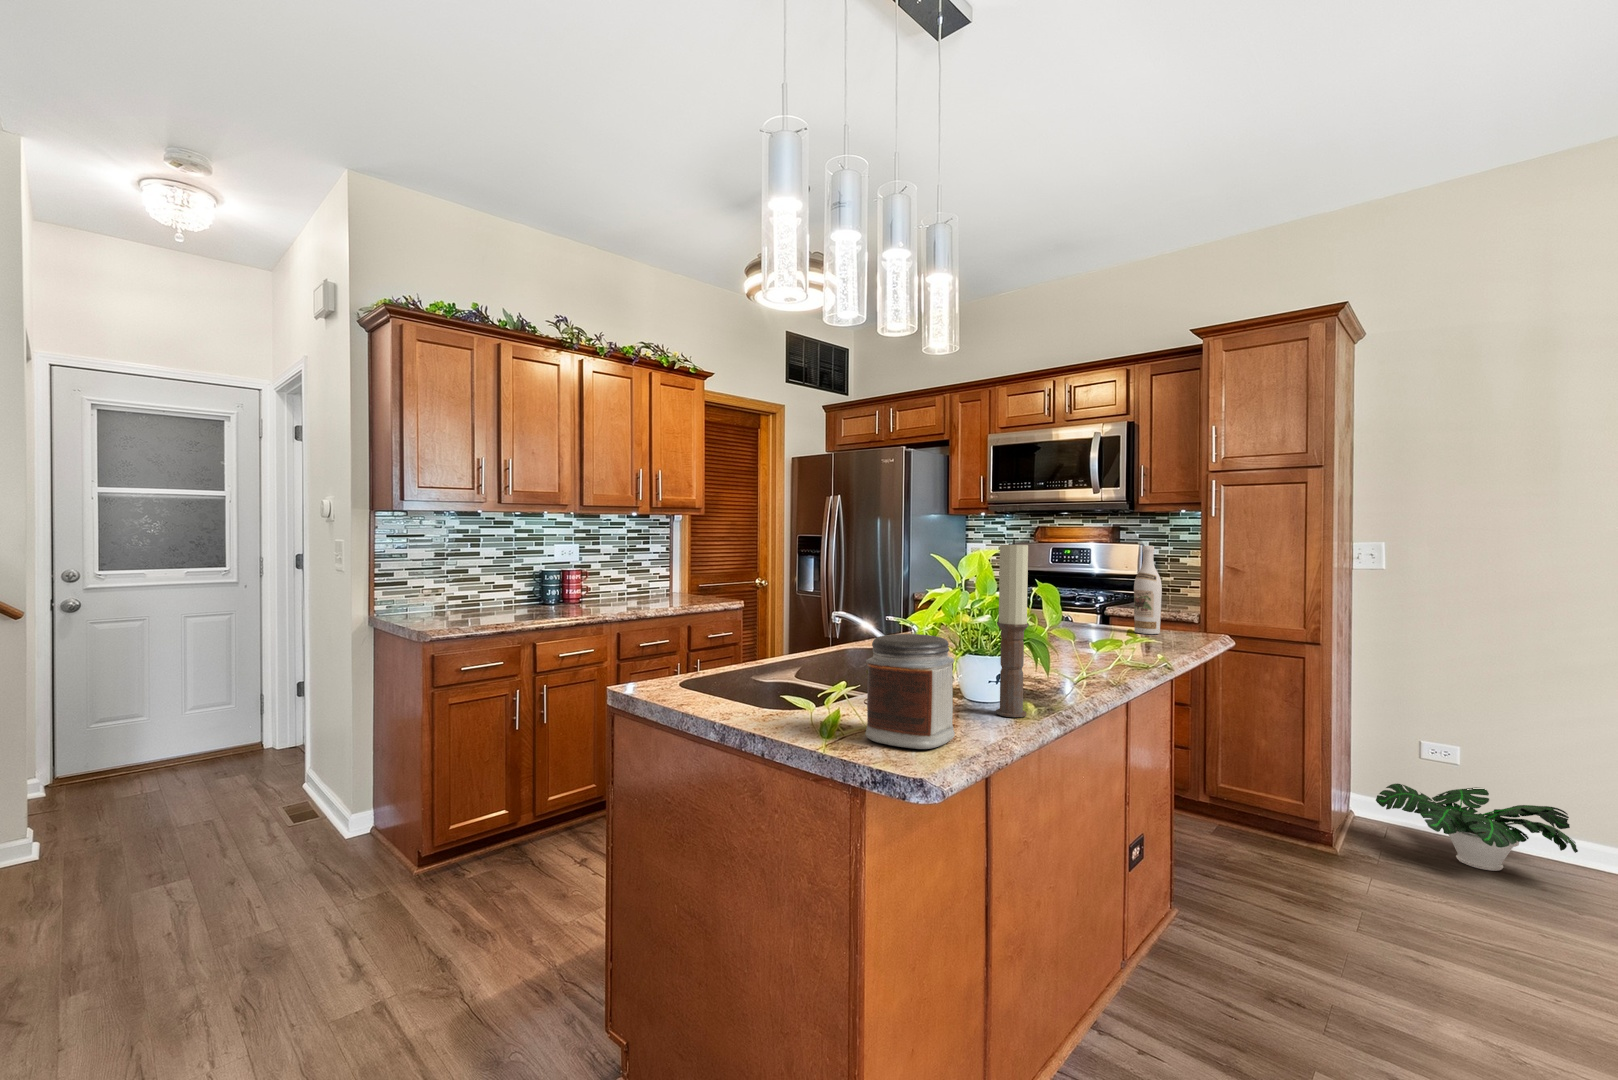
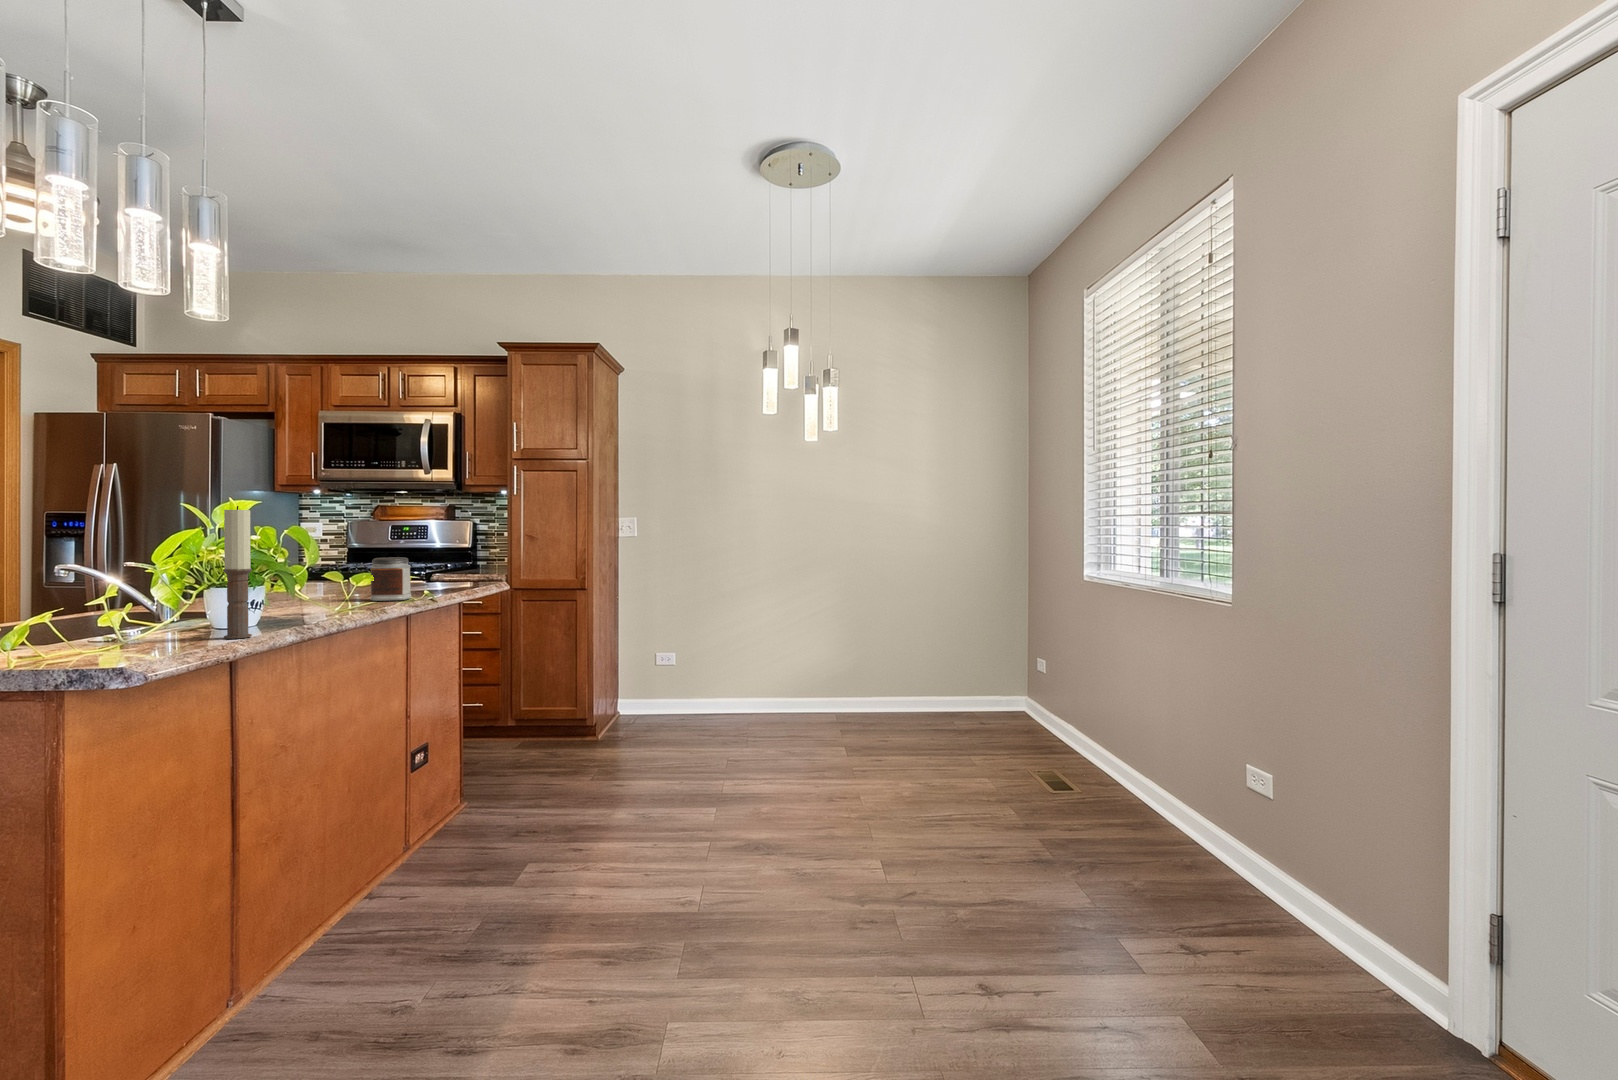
wine bottle: present [1134,546,1162,634] -> none [429,519,451,589]
jar: present [865,634,955,749] -> present [370,557,411,601]
potted plant: present [1376,783,1578,871] -> none [630,678,730,729]

